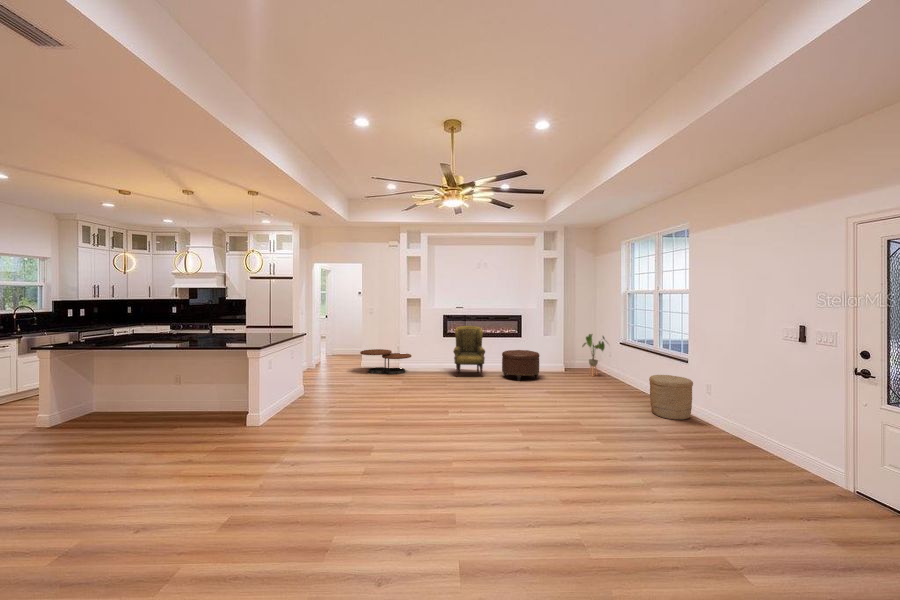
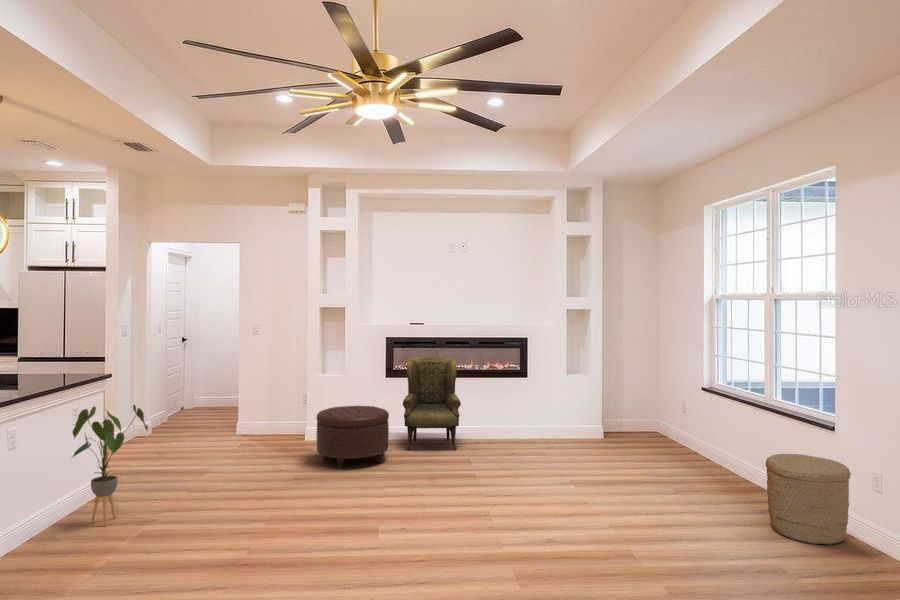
house plant: present [582,334,605,376] -> present [72,405,148,526]
coffee table: present [360,349,411,374] -> none [232,399,327,446]
ottoman: present [502,350,539,381] -> present [317,406,389,469]

